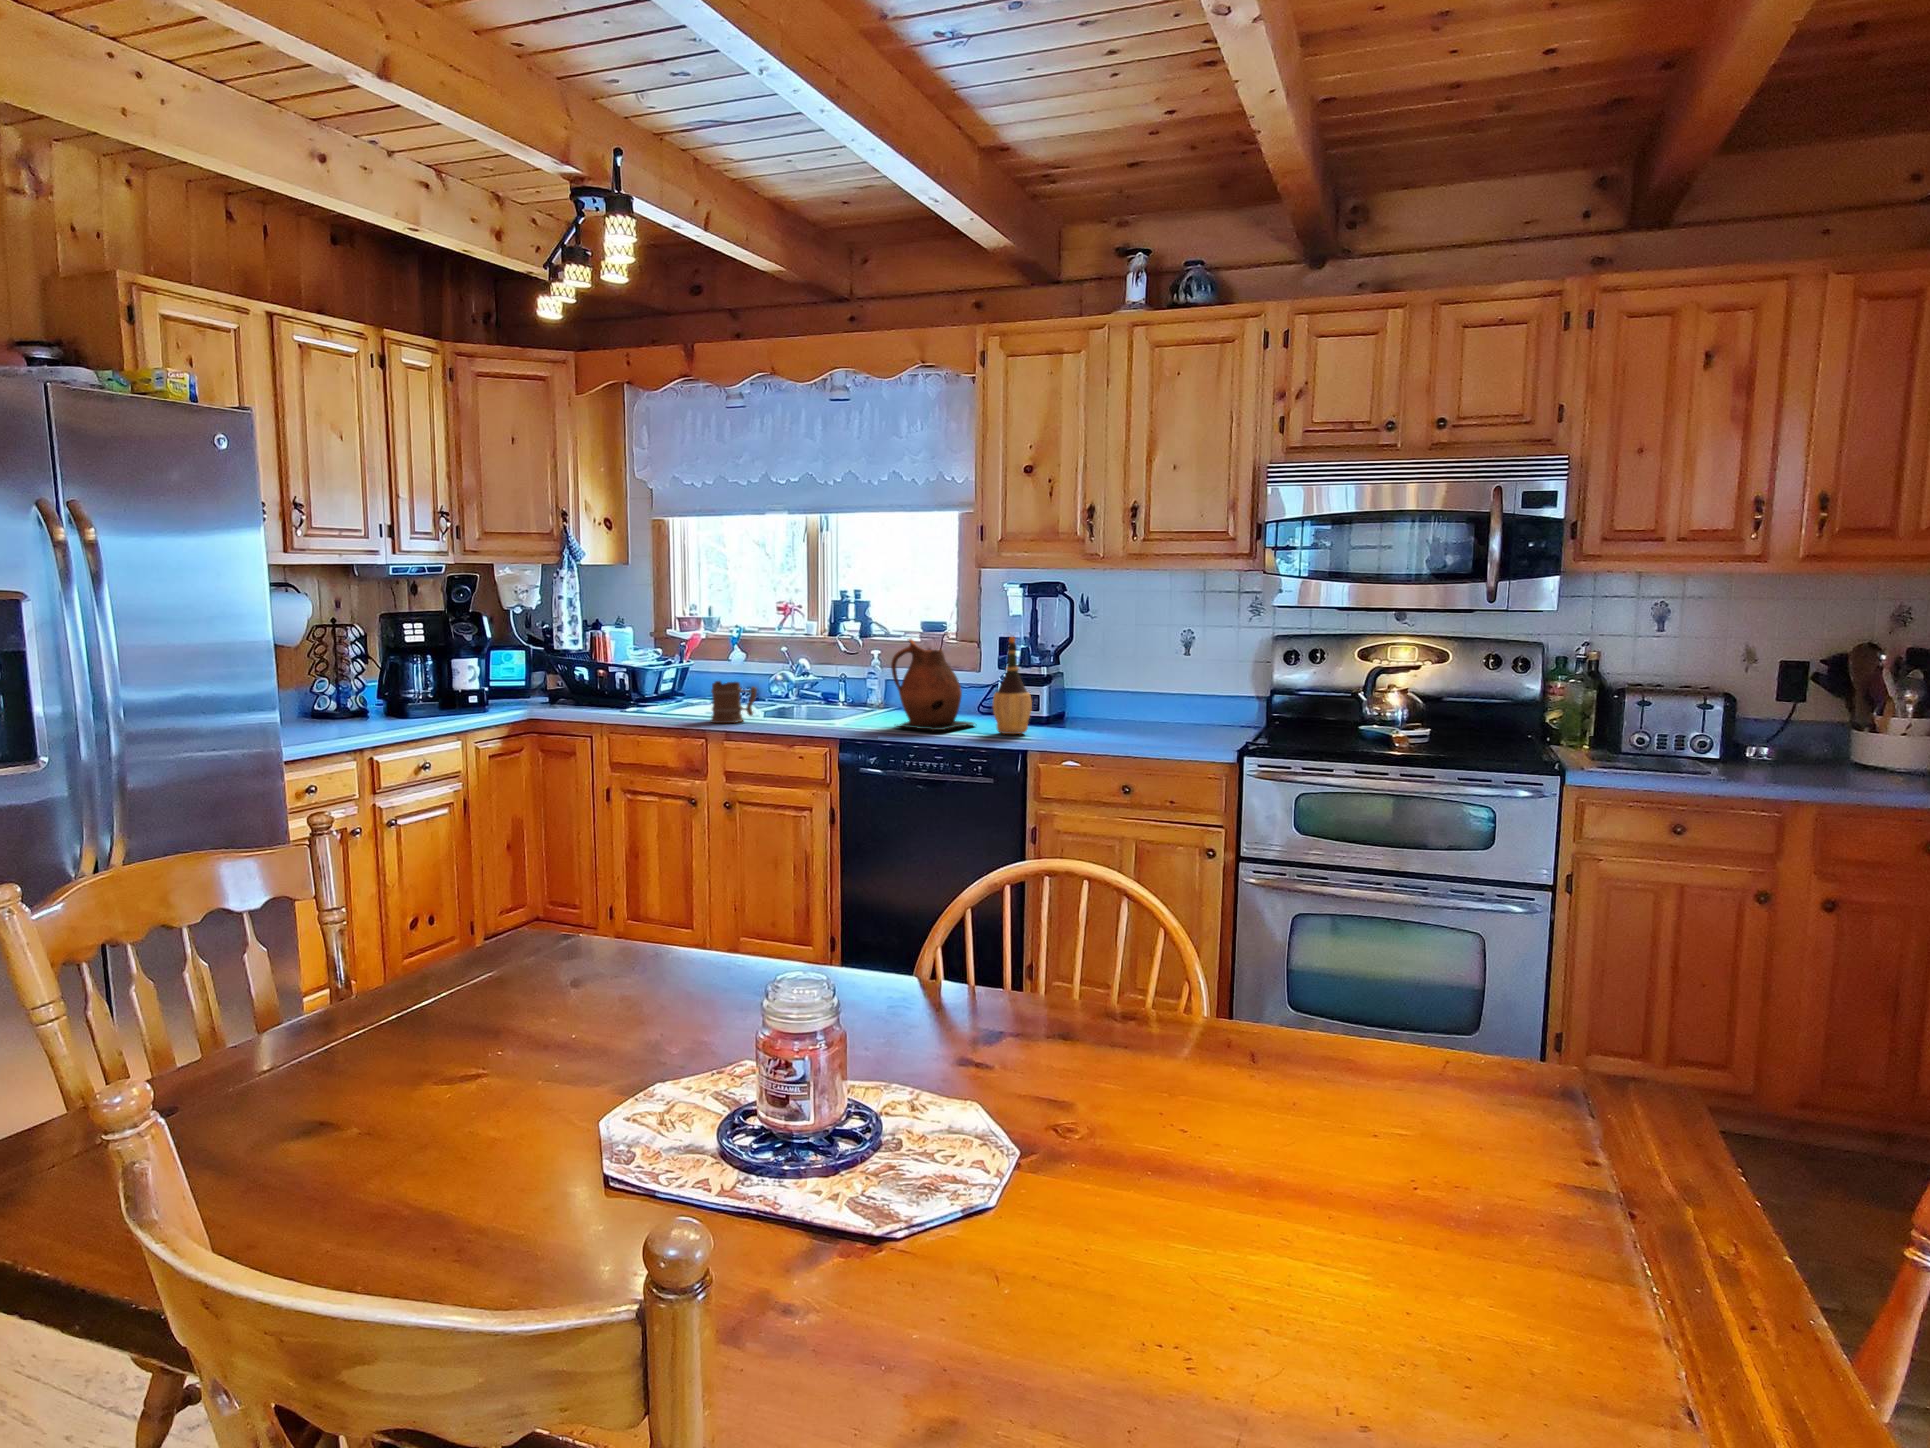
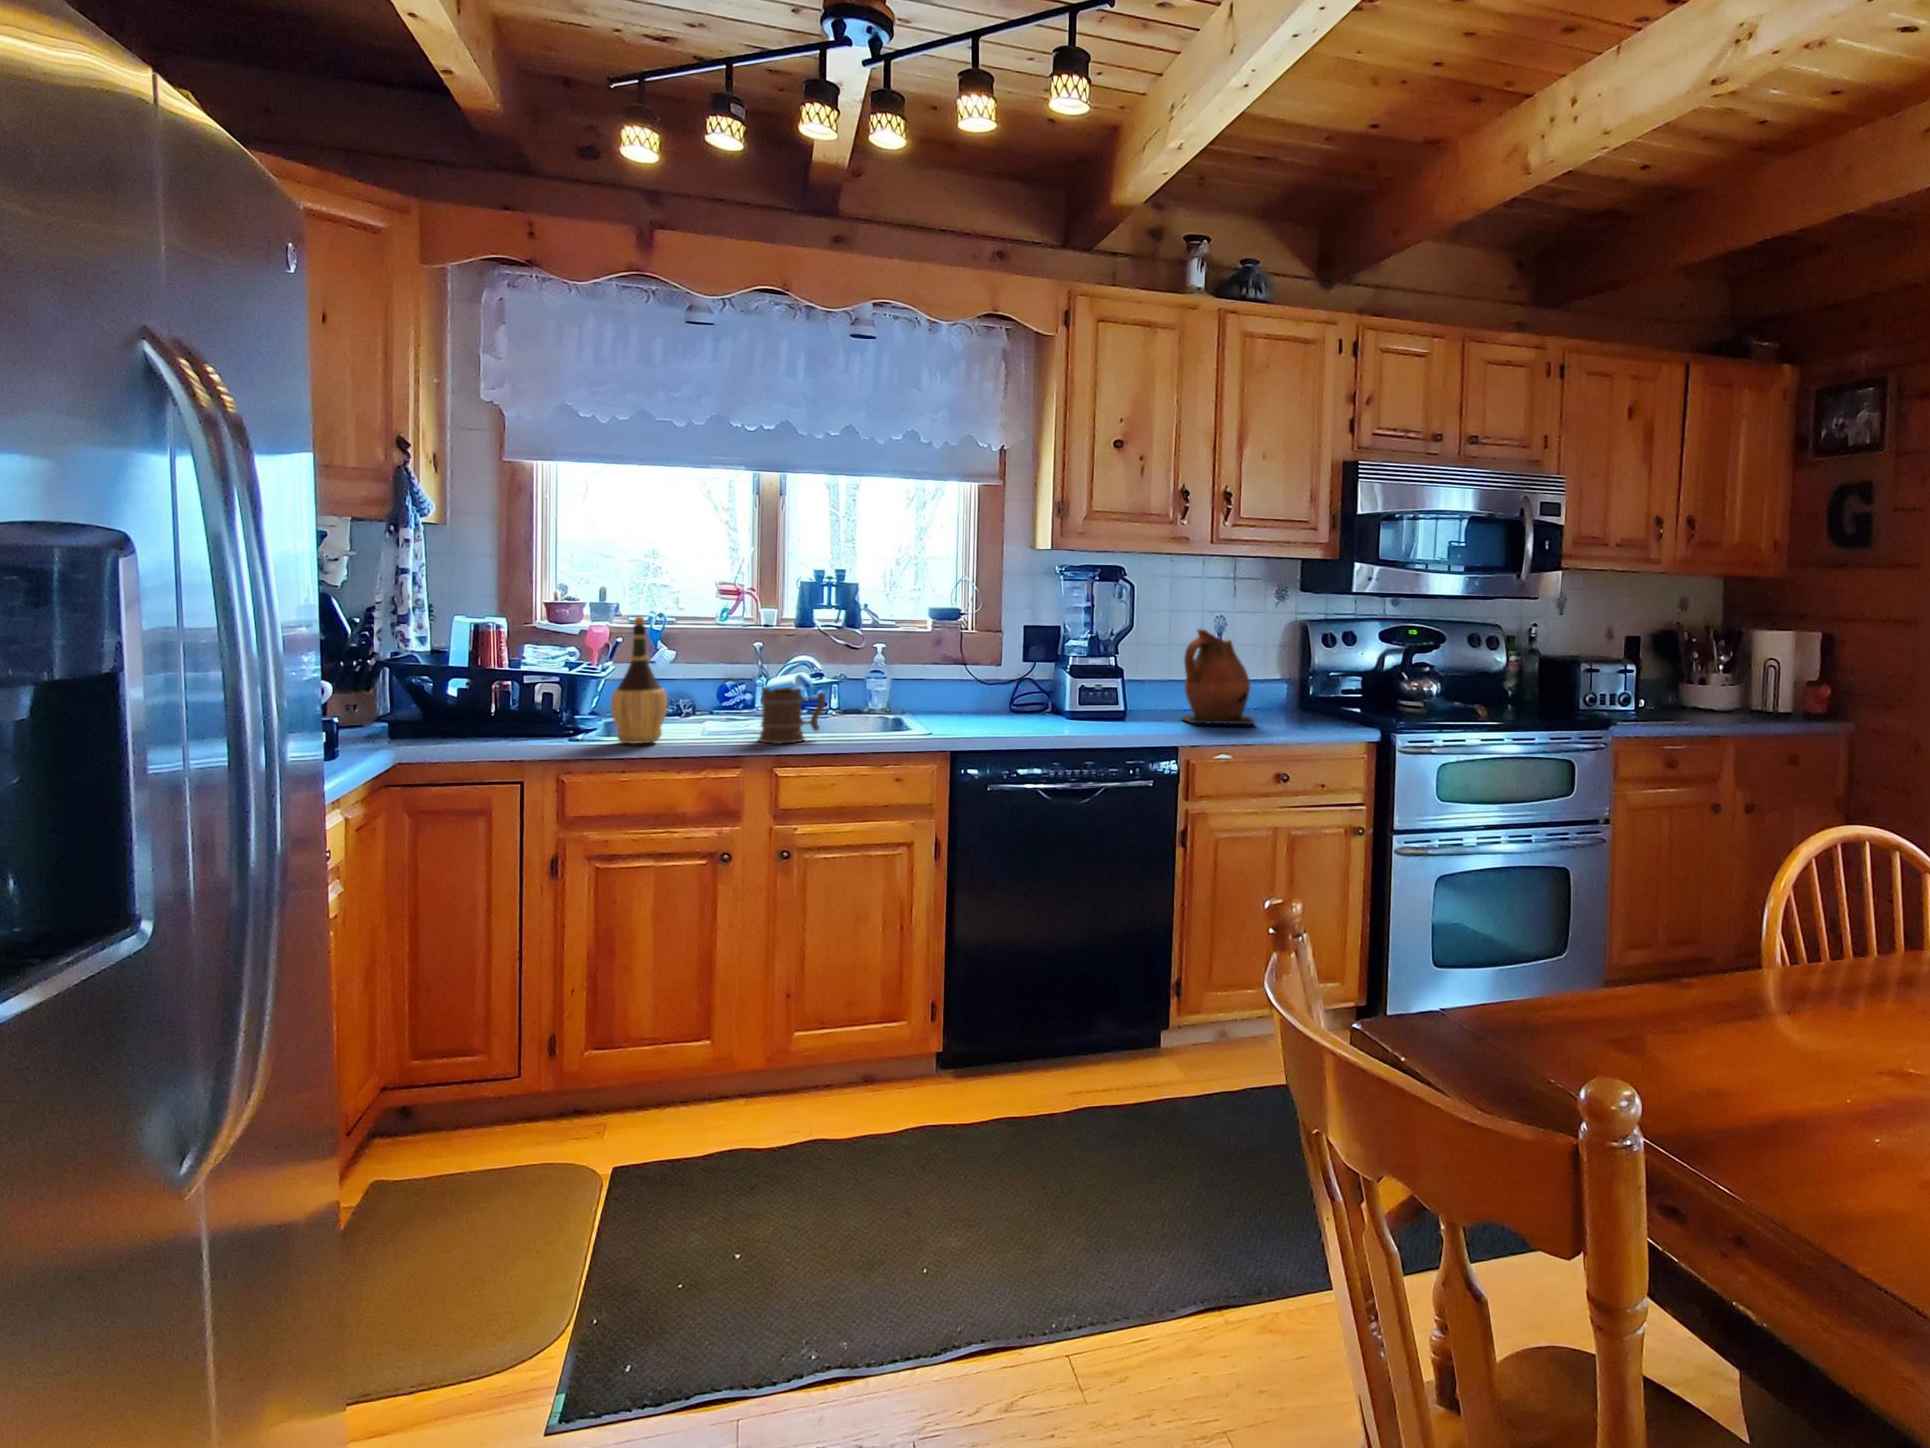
wine bottle: present [992,637,1032,734] -> present [611,617,667,743]
ceramic pitcher: present [891,639,974,731] -> present [1183,629,1254,724]

